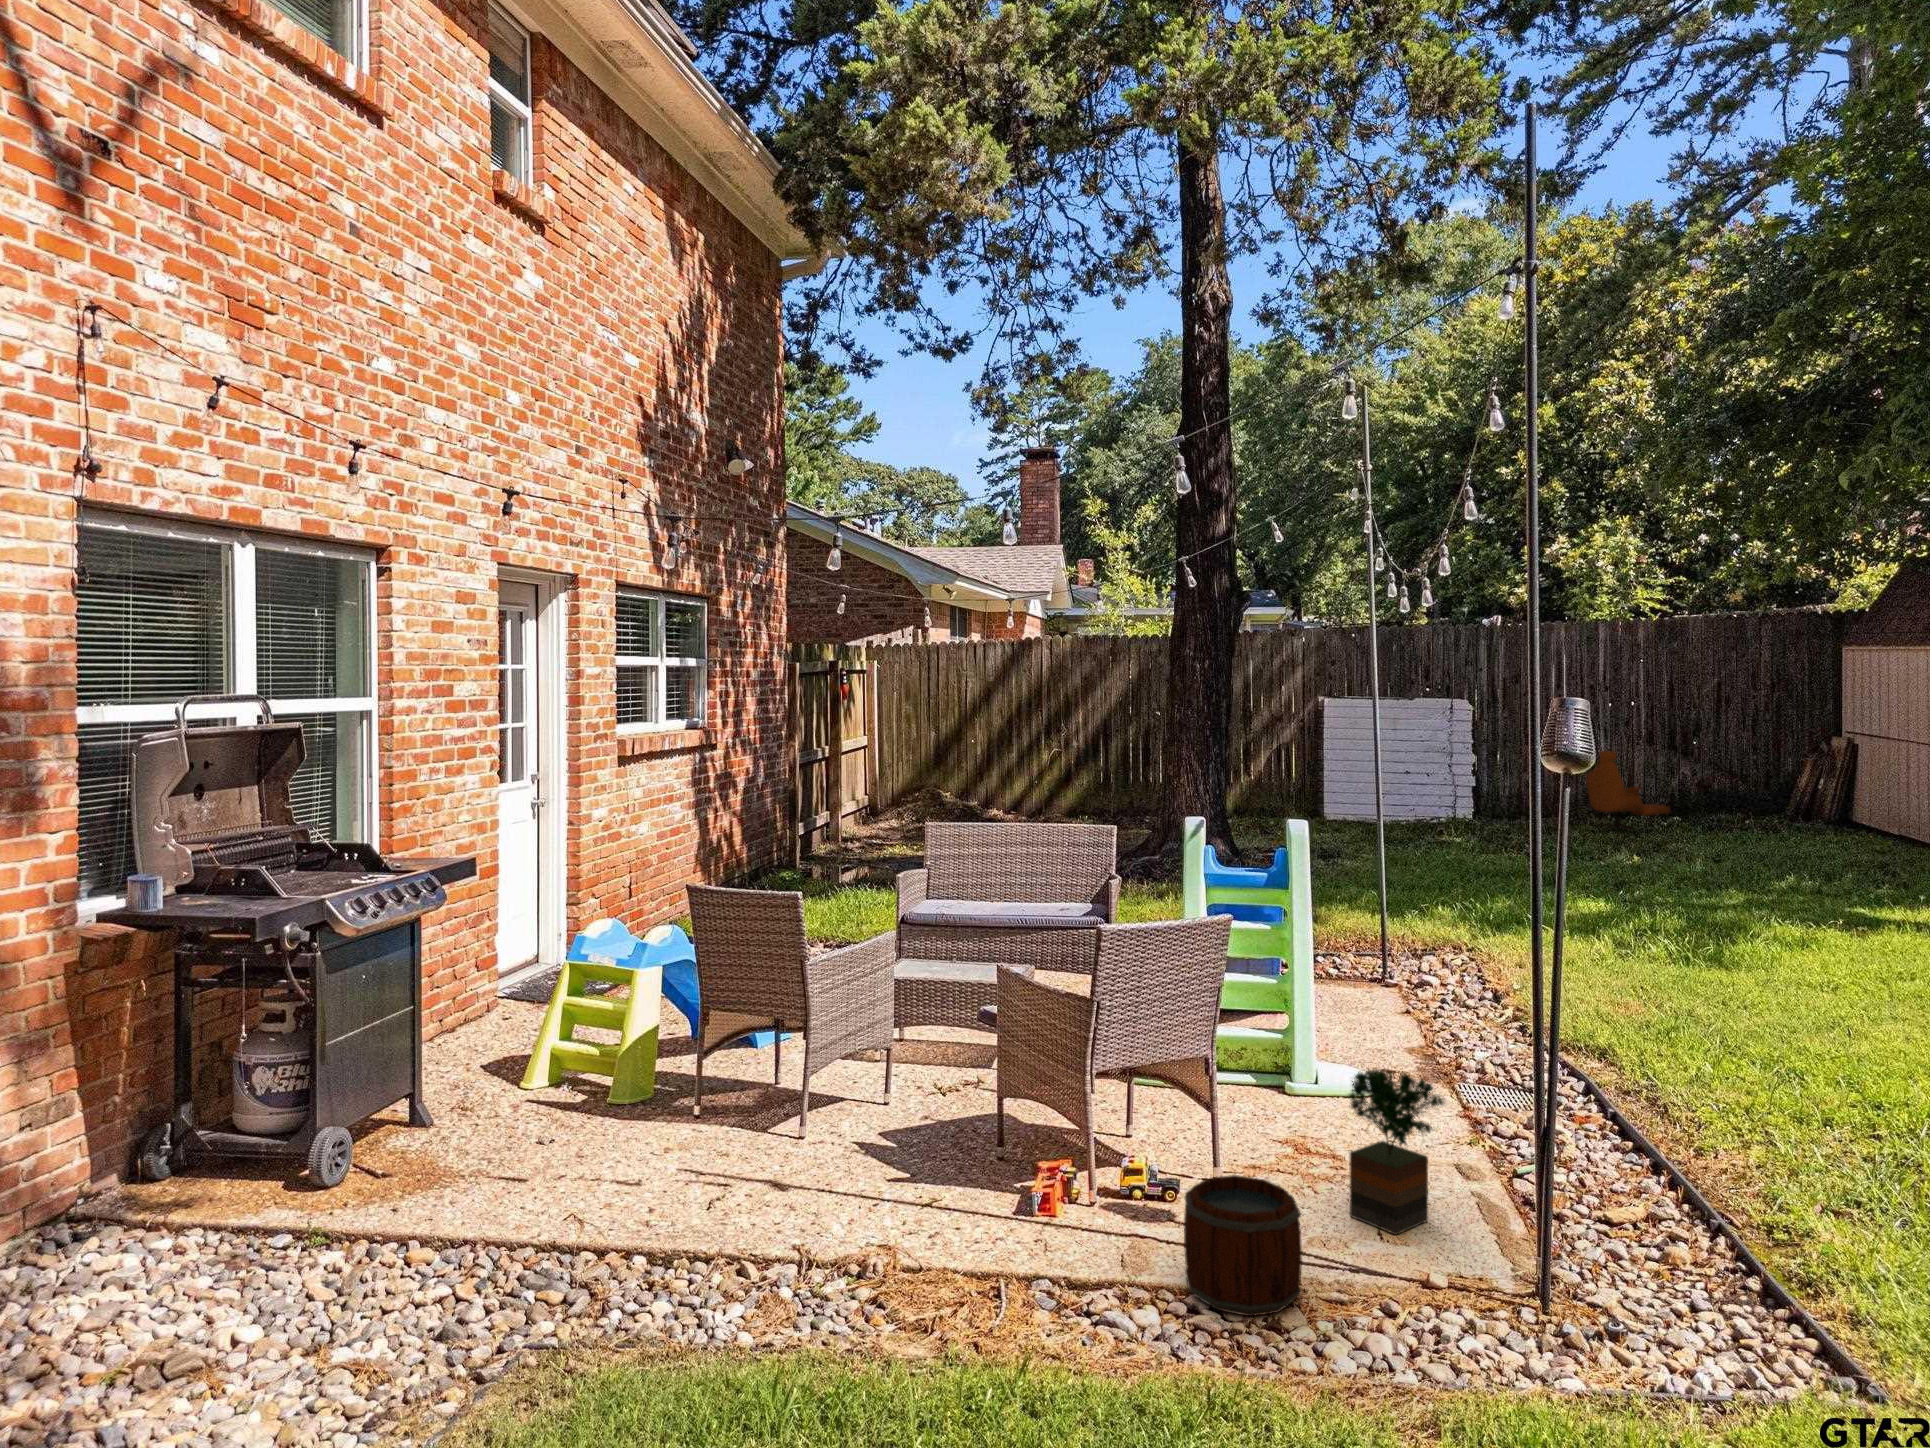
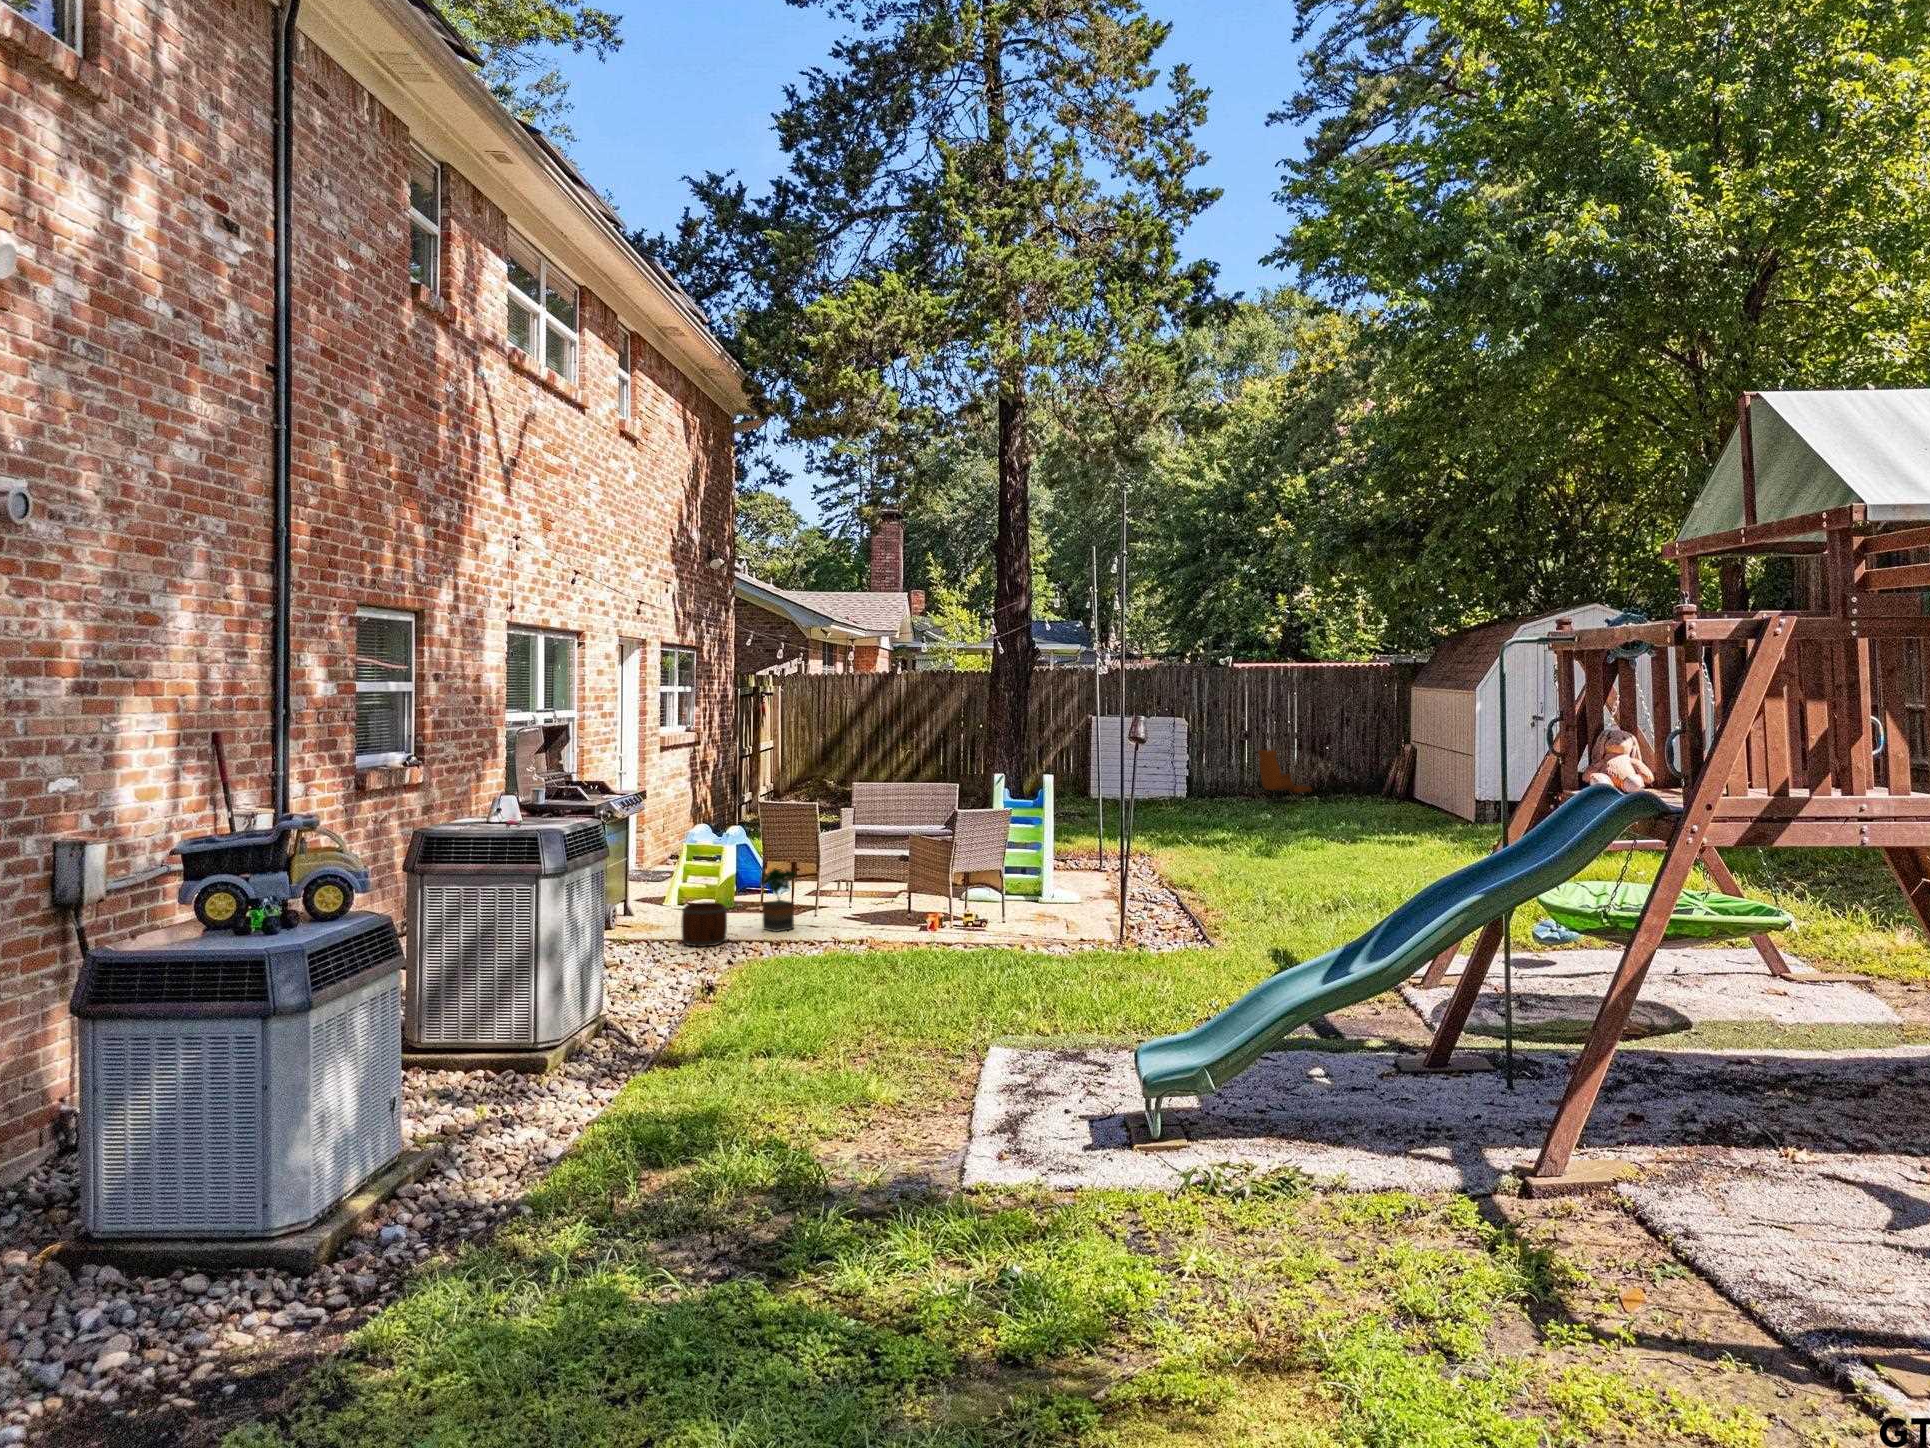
potted tree: present [1349,1069,1444,1235] -> present [760,869,801,932]
bucket: present [1184,1175,1302,1316] -> present [682,902,727,947]

